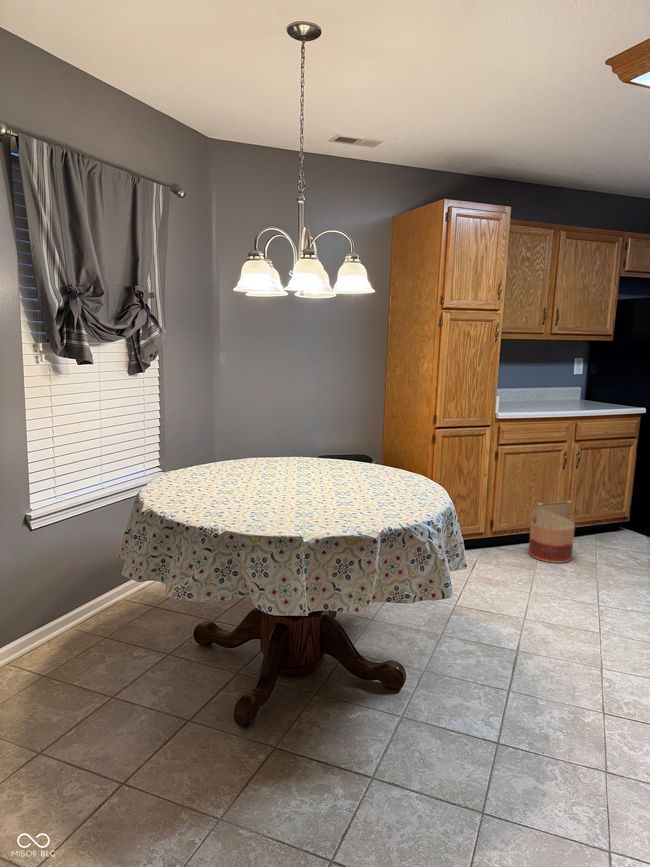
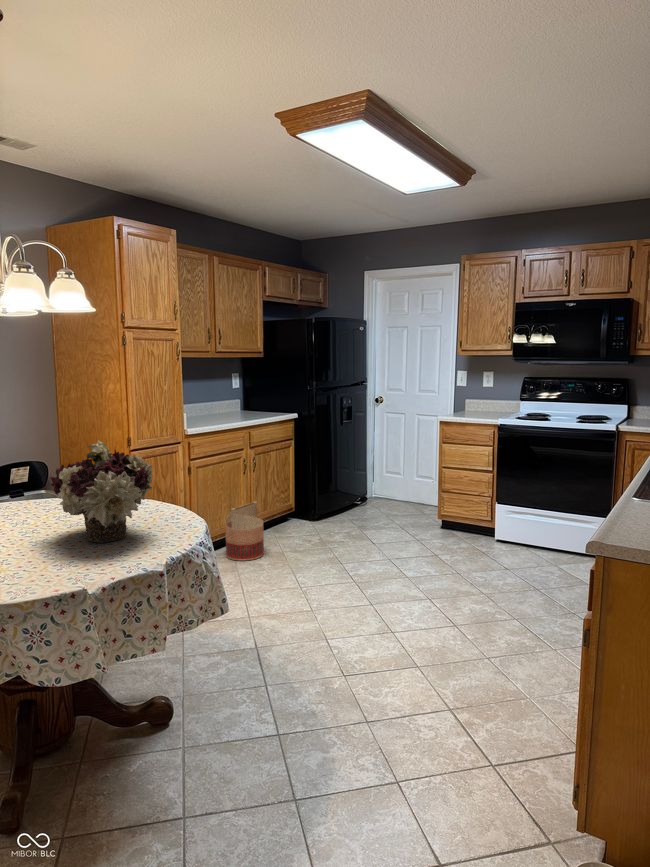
flower arrangement: none [315,410,398,504] -> present [50,441,153,543]

